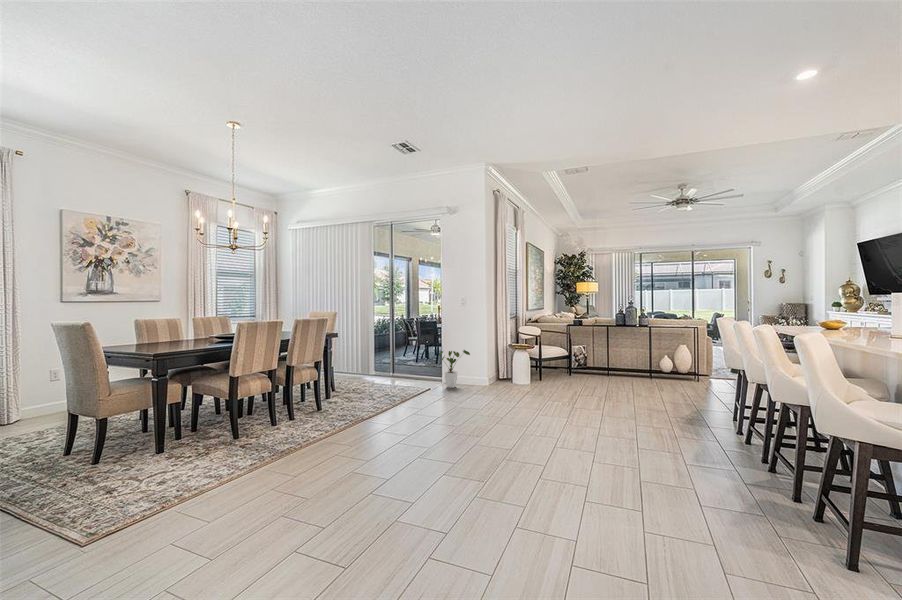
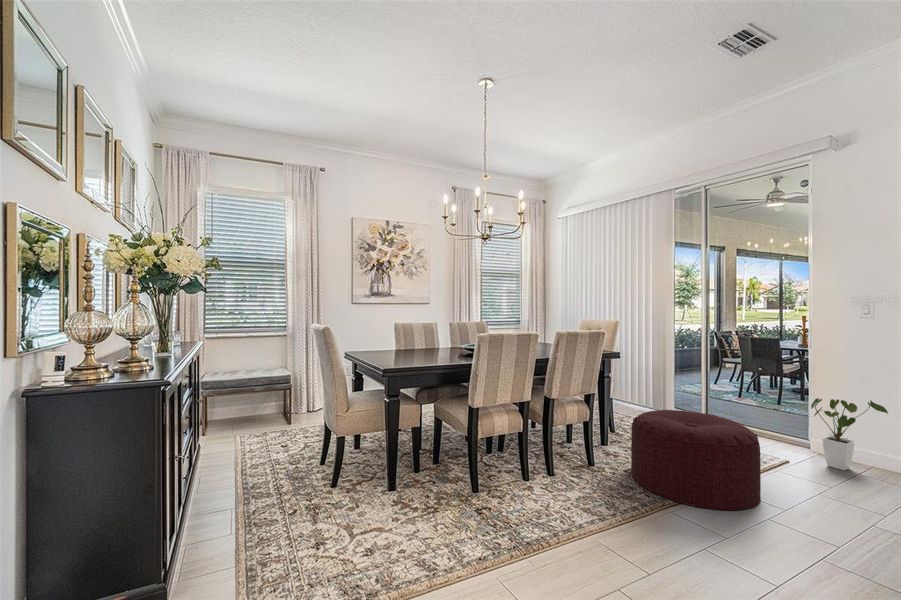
ottoman: none [345,366,411,416] -> present [631,410,761,510]

